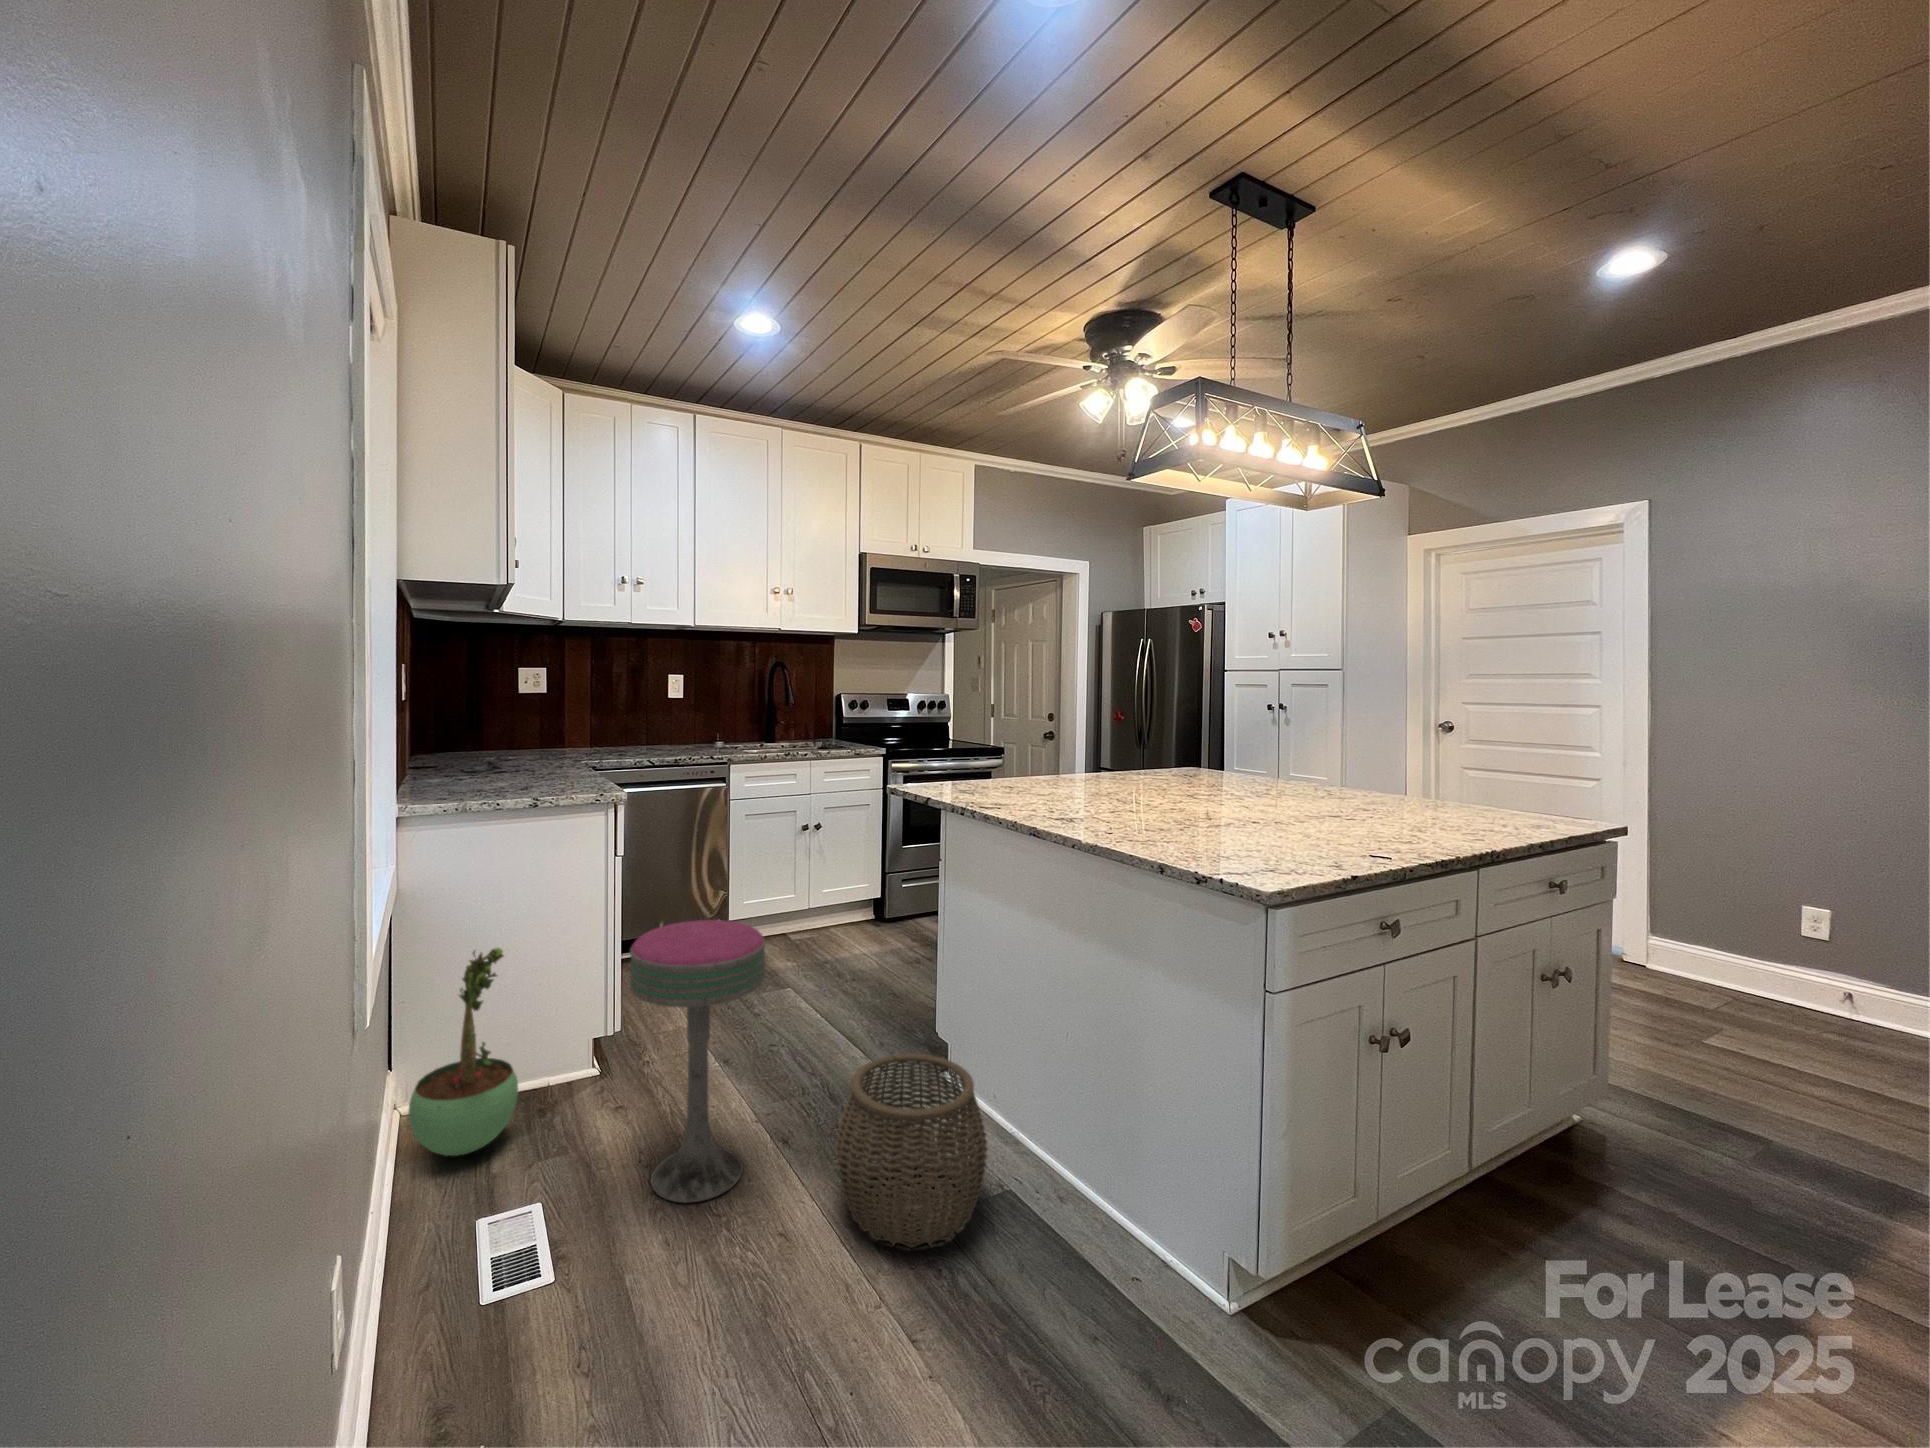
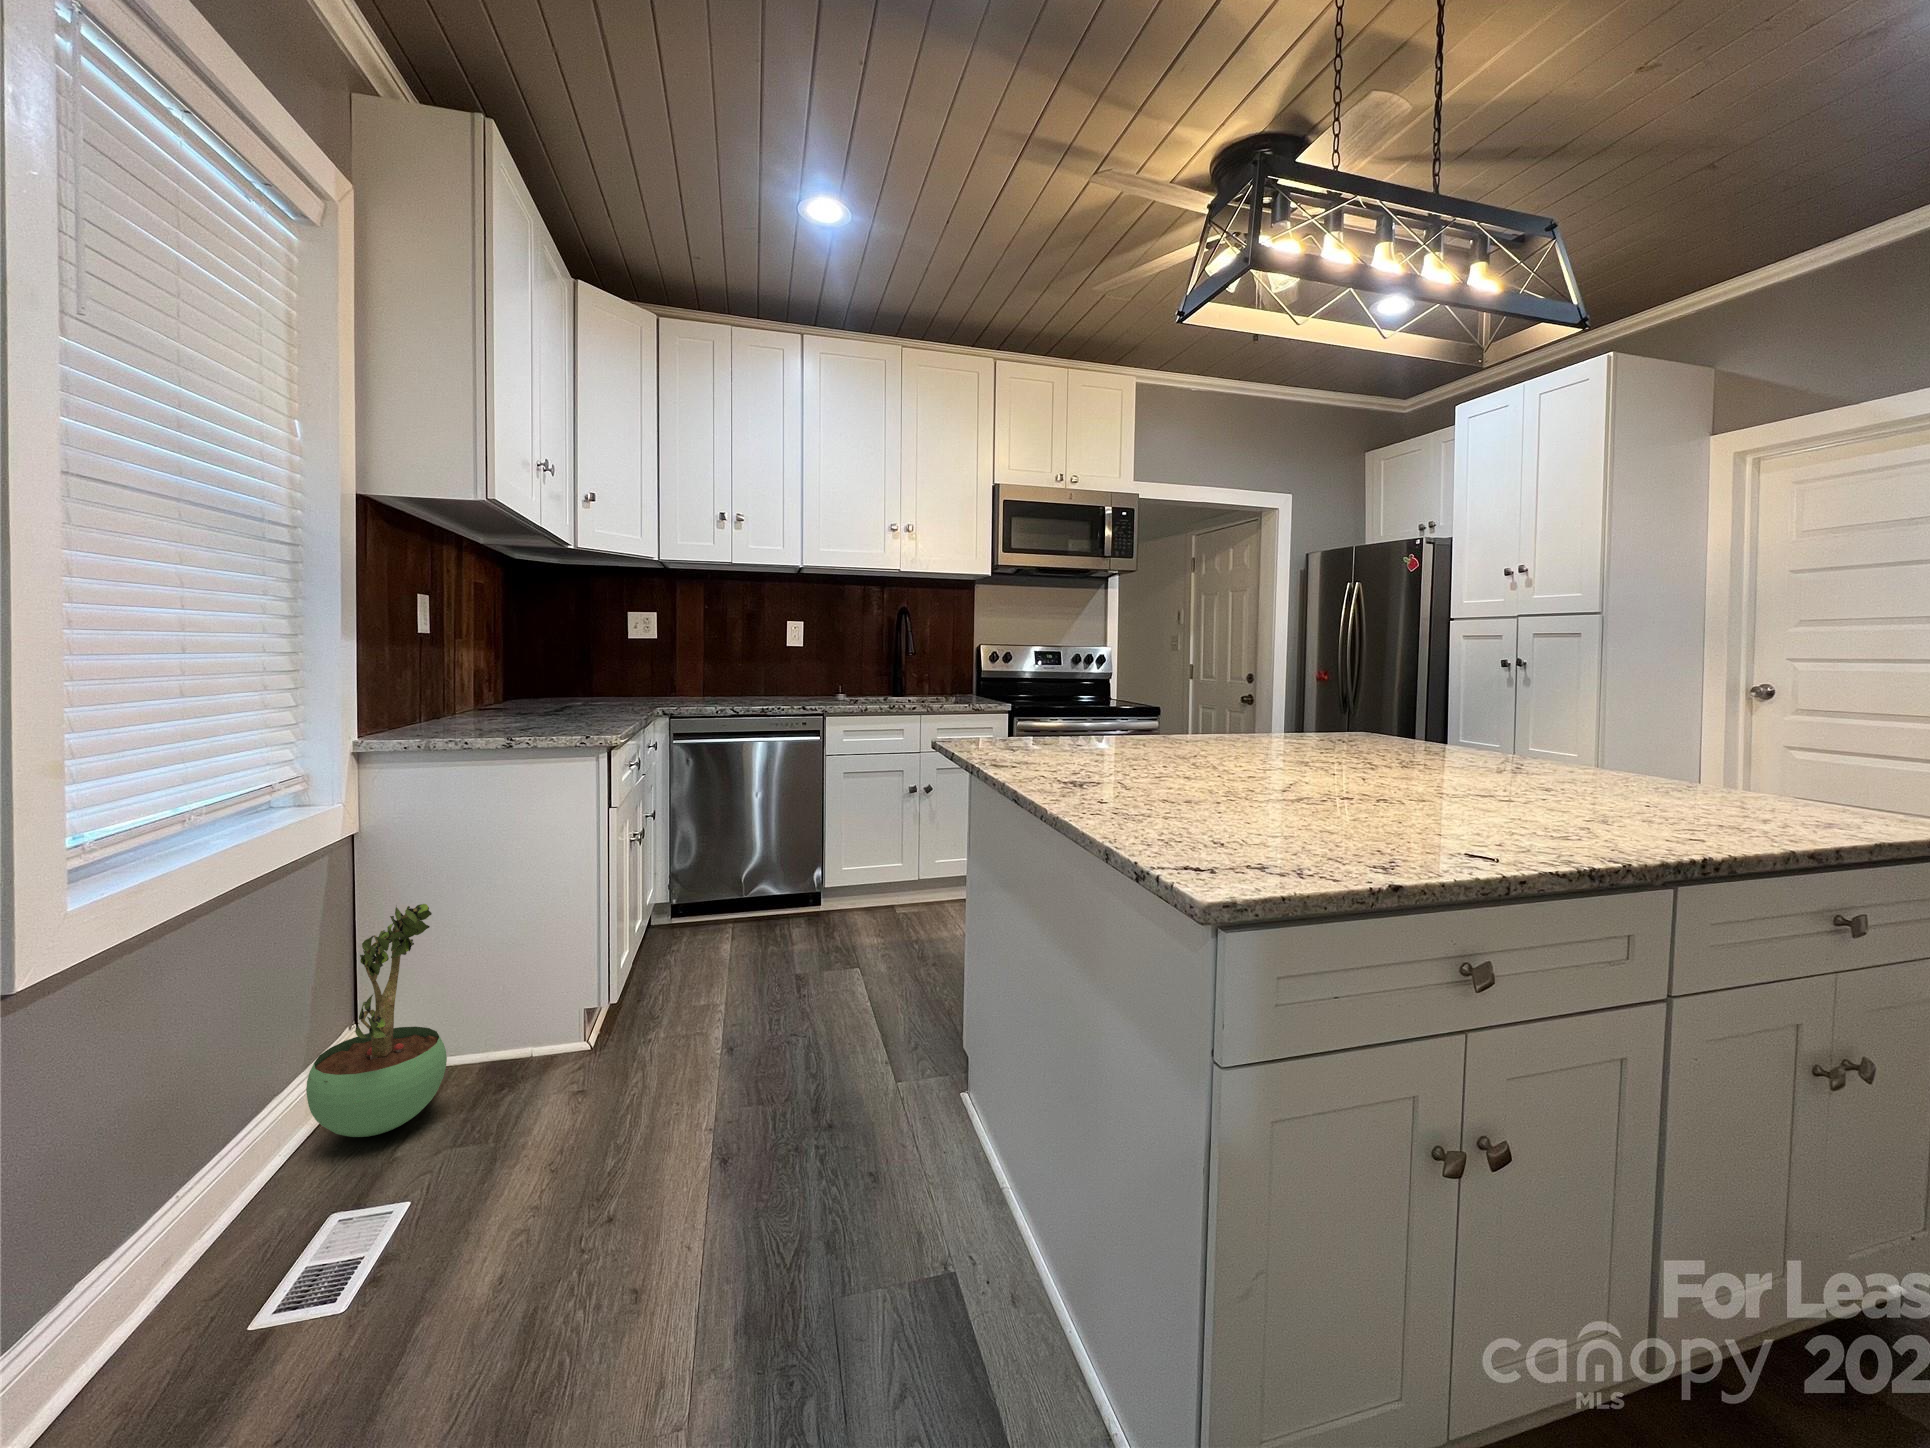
bar stool: present [630,920,765,1203] -> none [494,888,679,1236]
woven basket: present [836,1053,988,1247] -> none [701,1078,911,1352]

